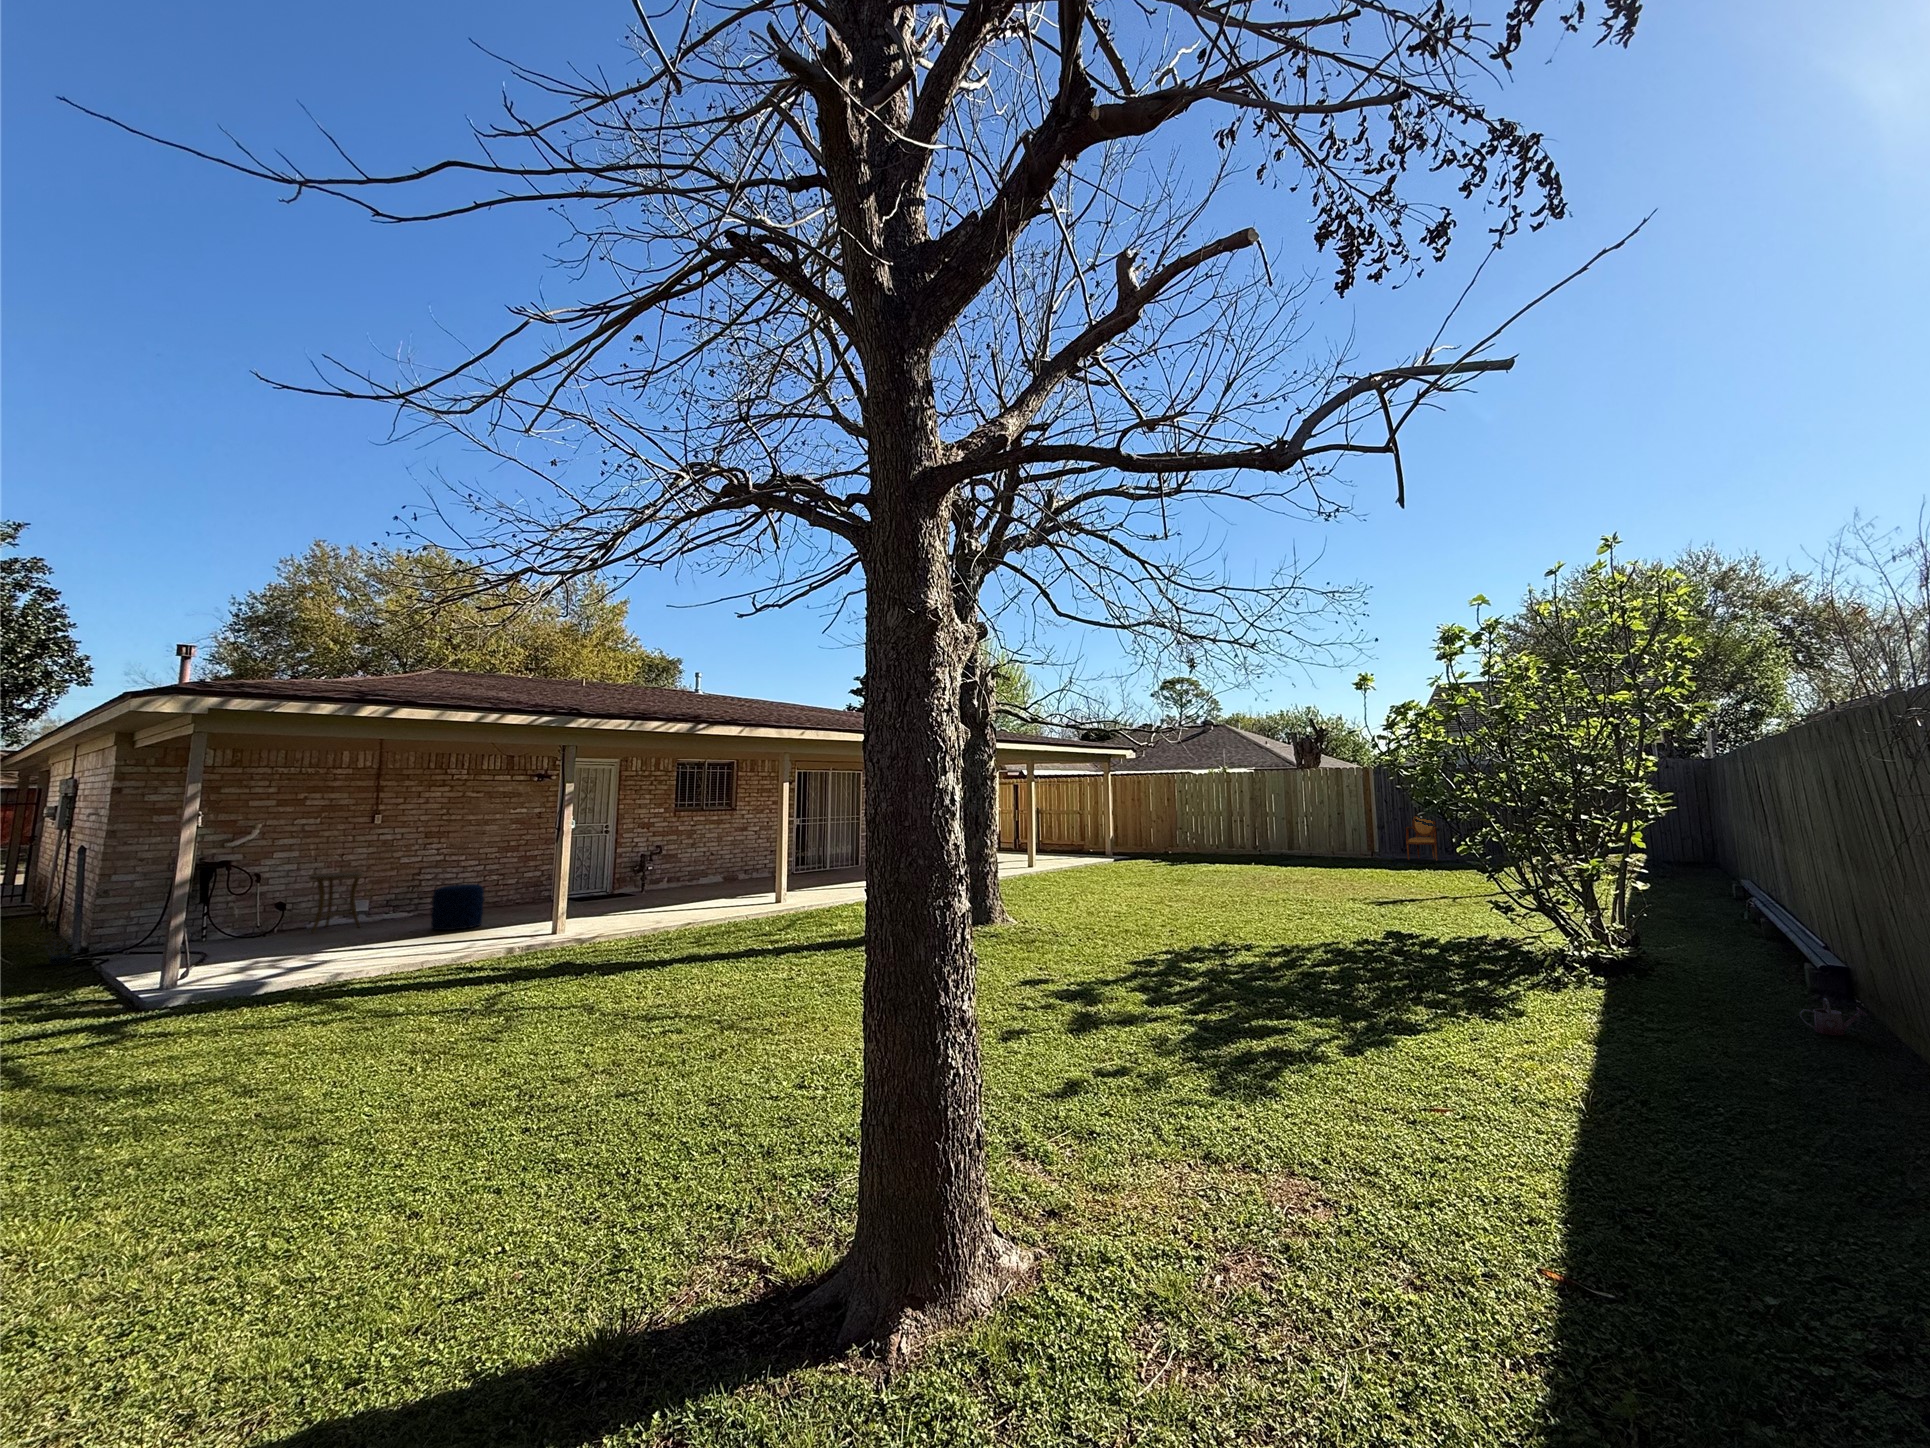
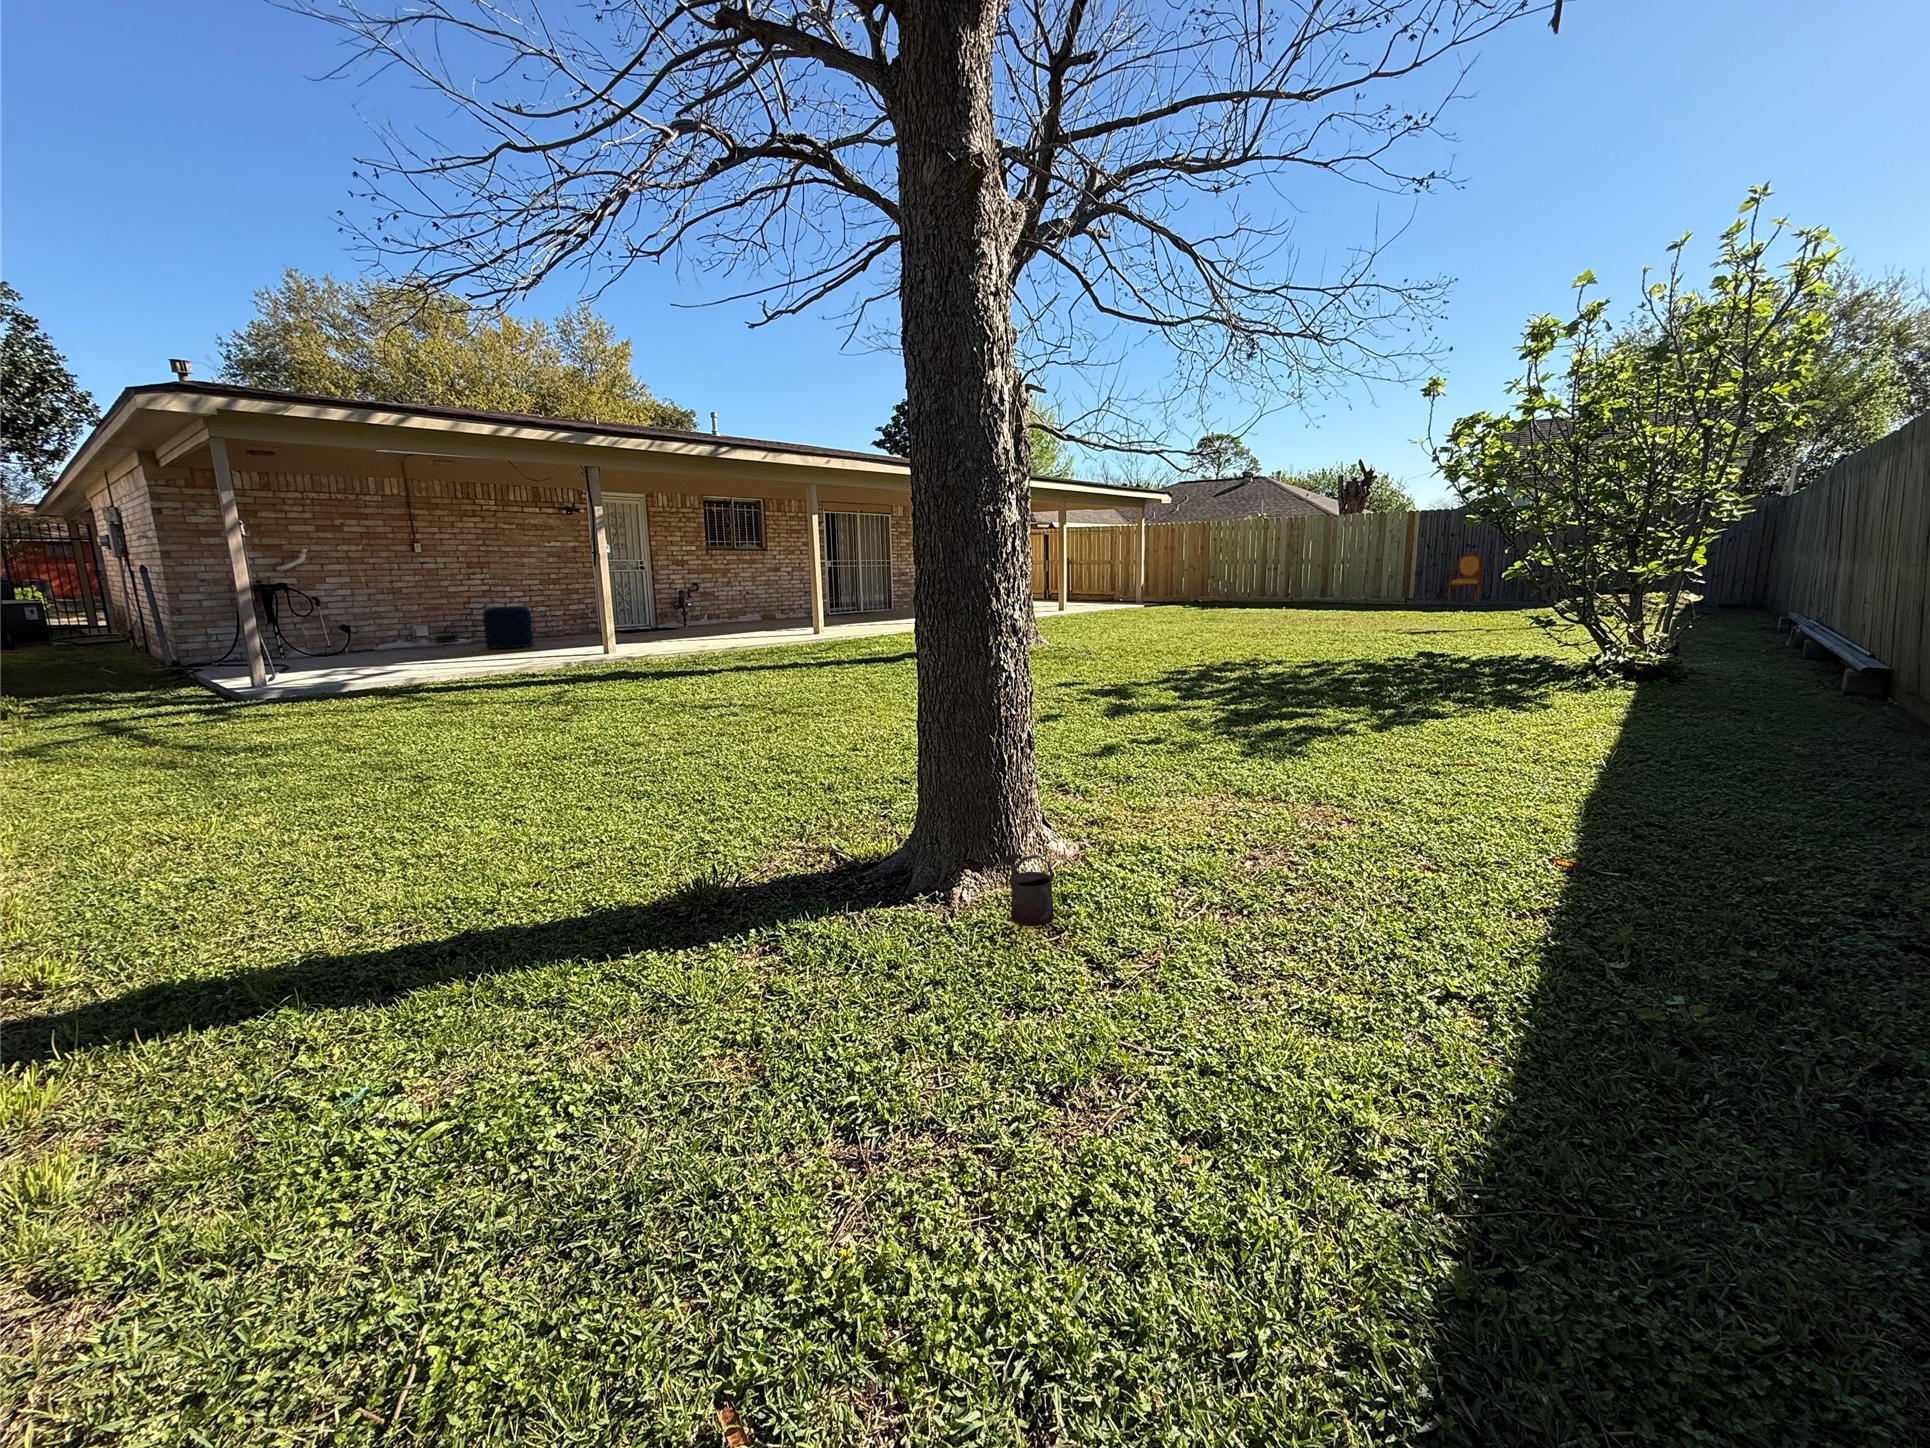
side table: present [309,872,363,933] -> none [361,595,420,650]
decorative plant: present [46,937,75,965] -> present [430,622,458,642]
watering can: present [1800,998,1867,1036] -> present [1002,854,1054,926]

